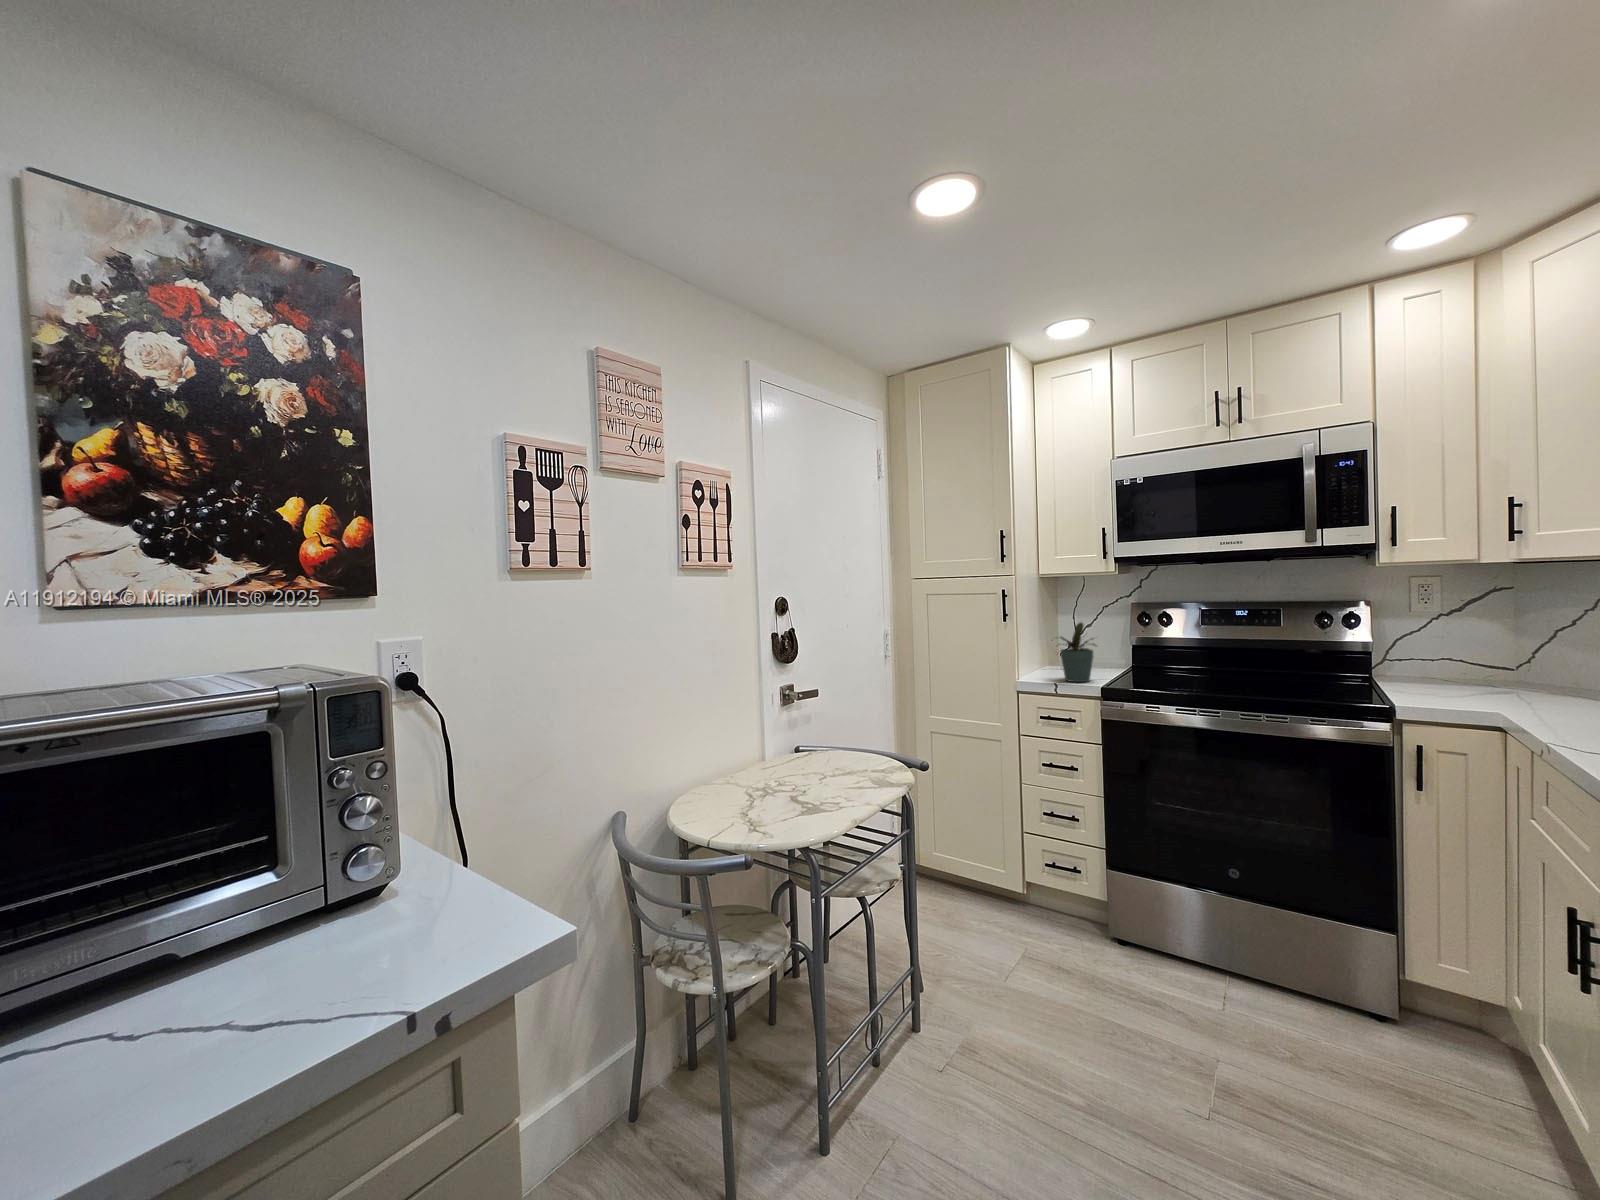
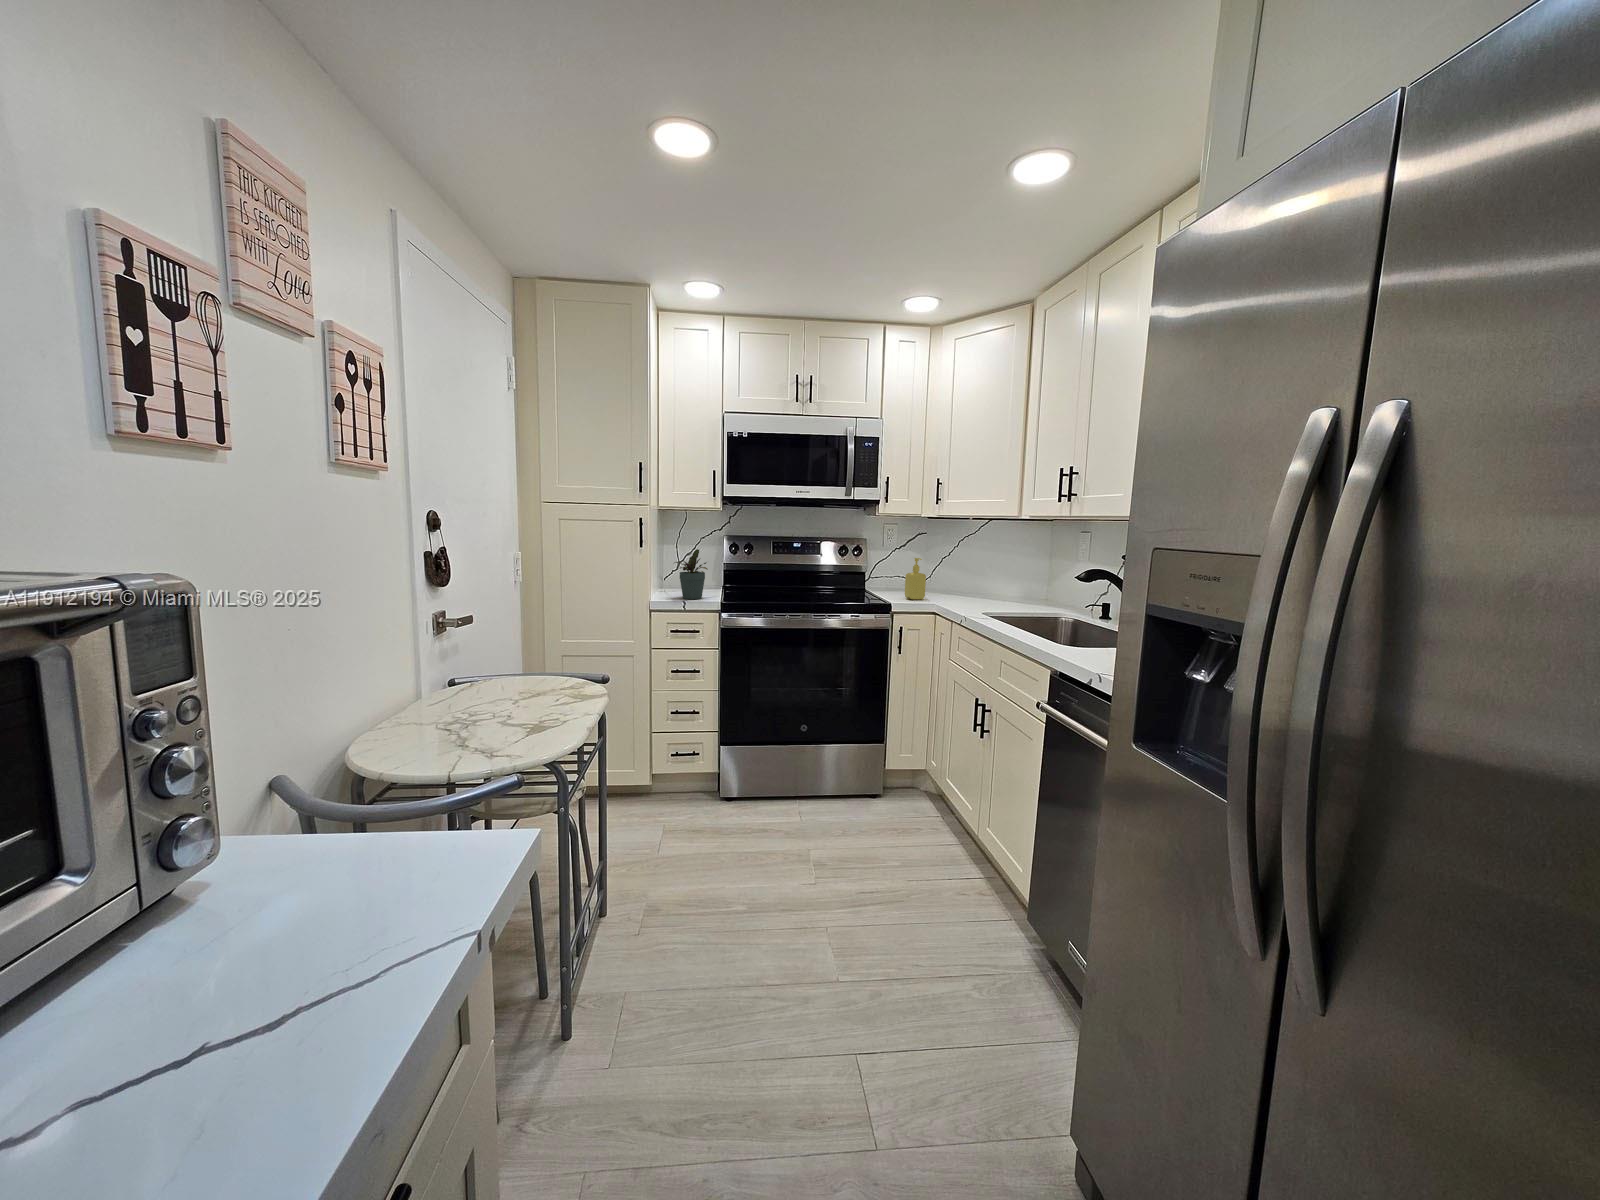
soap dispenser: none [1464,632,1518,707] -> present [905,558,926,600]

